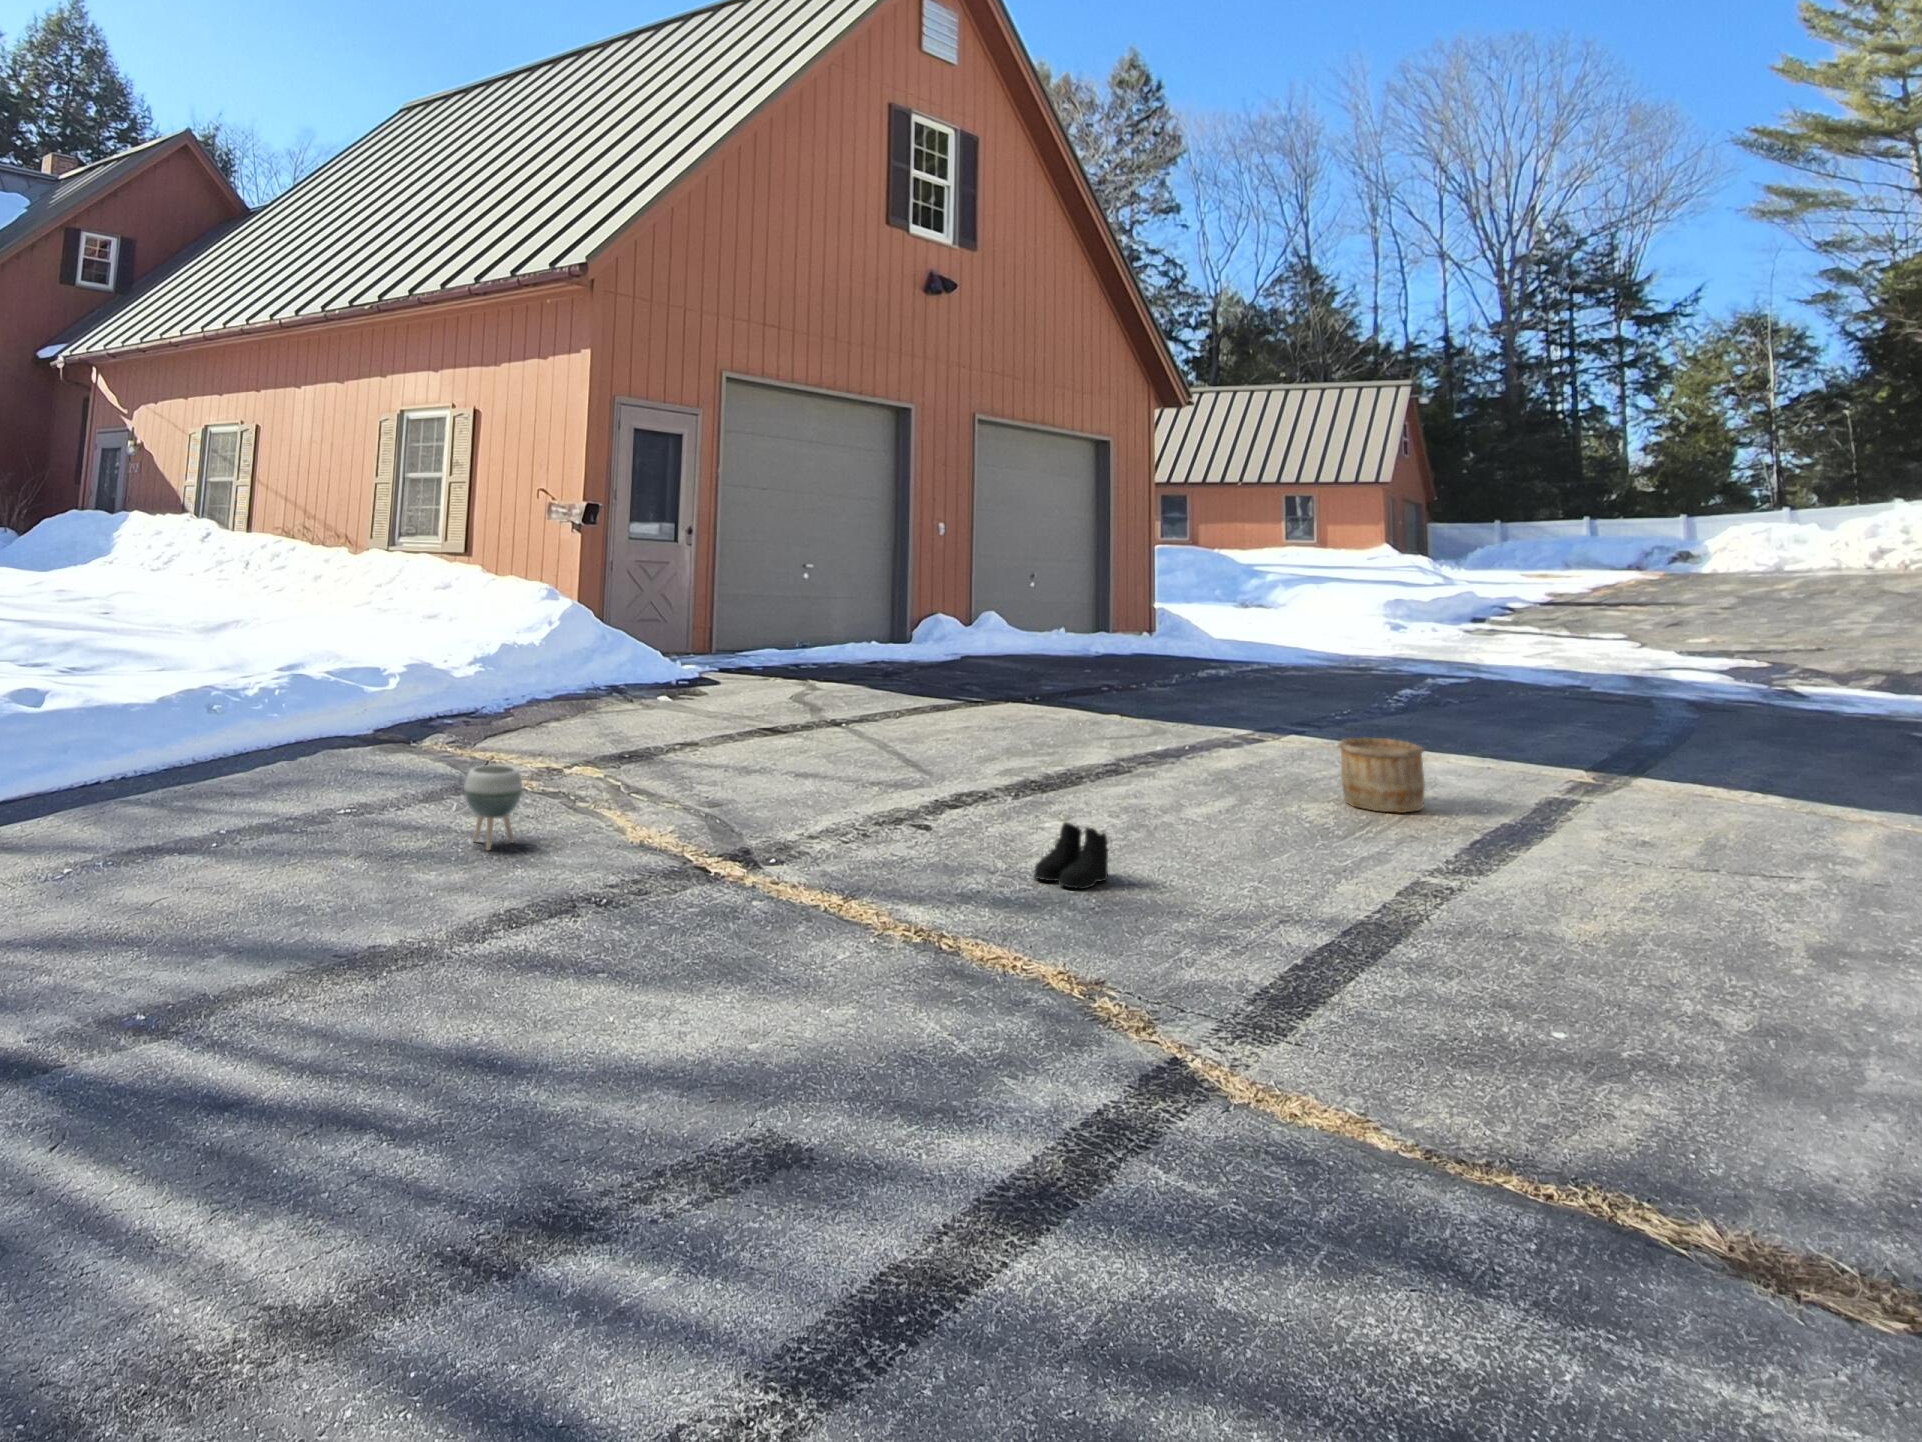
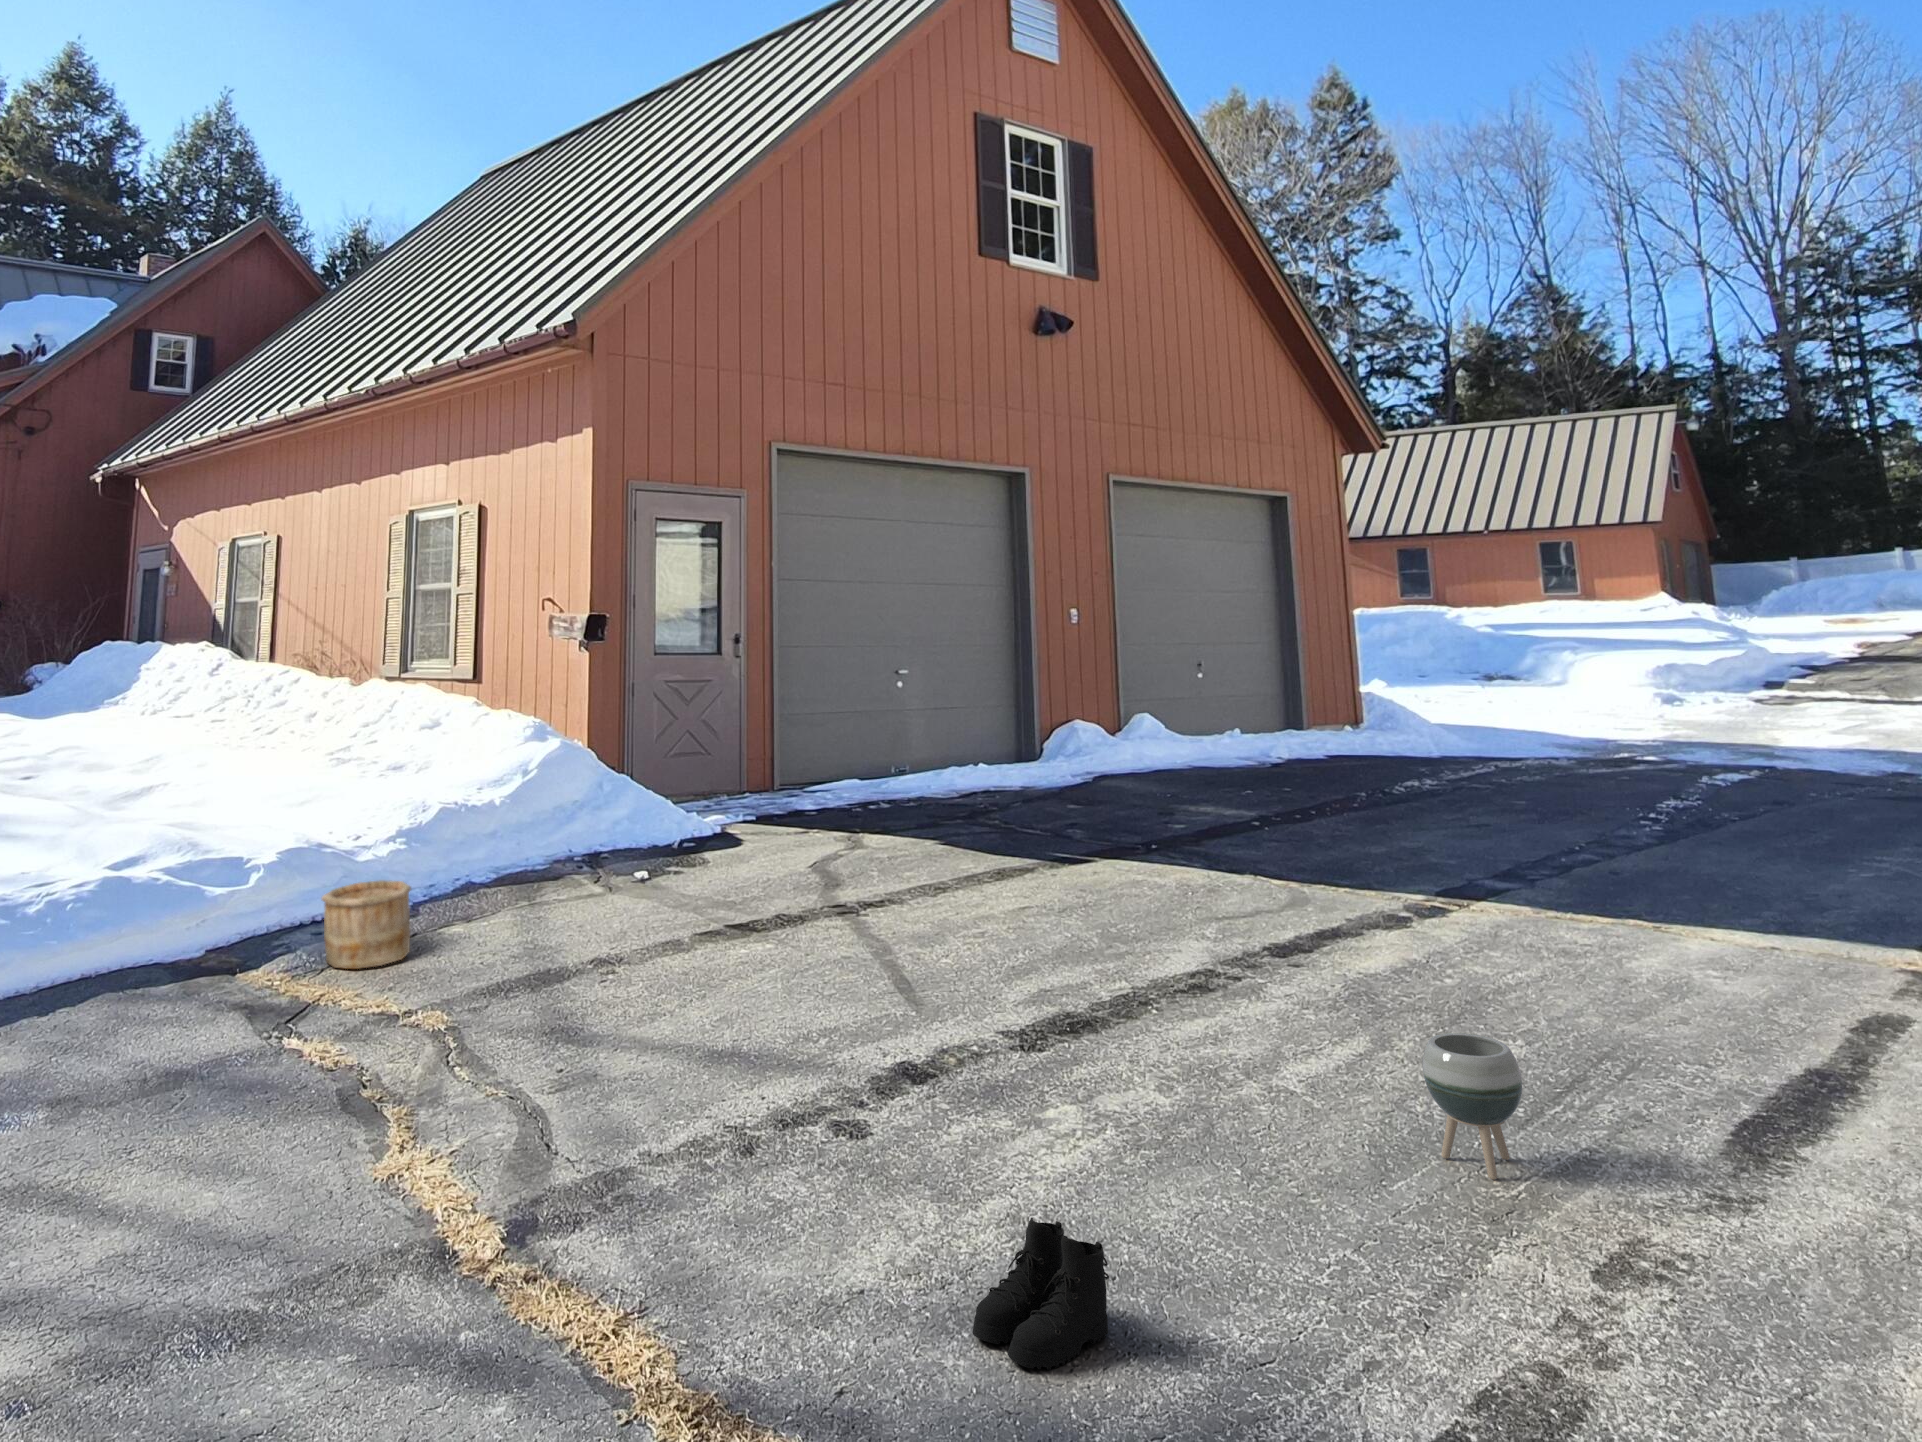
wooden bucket: present [1338,737,1424,813] -> present [322,880,411,969]
planter: present [464,765,523,850] -> present [1423,1033,1522,1180]

